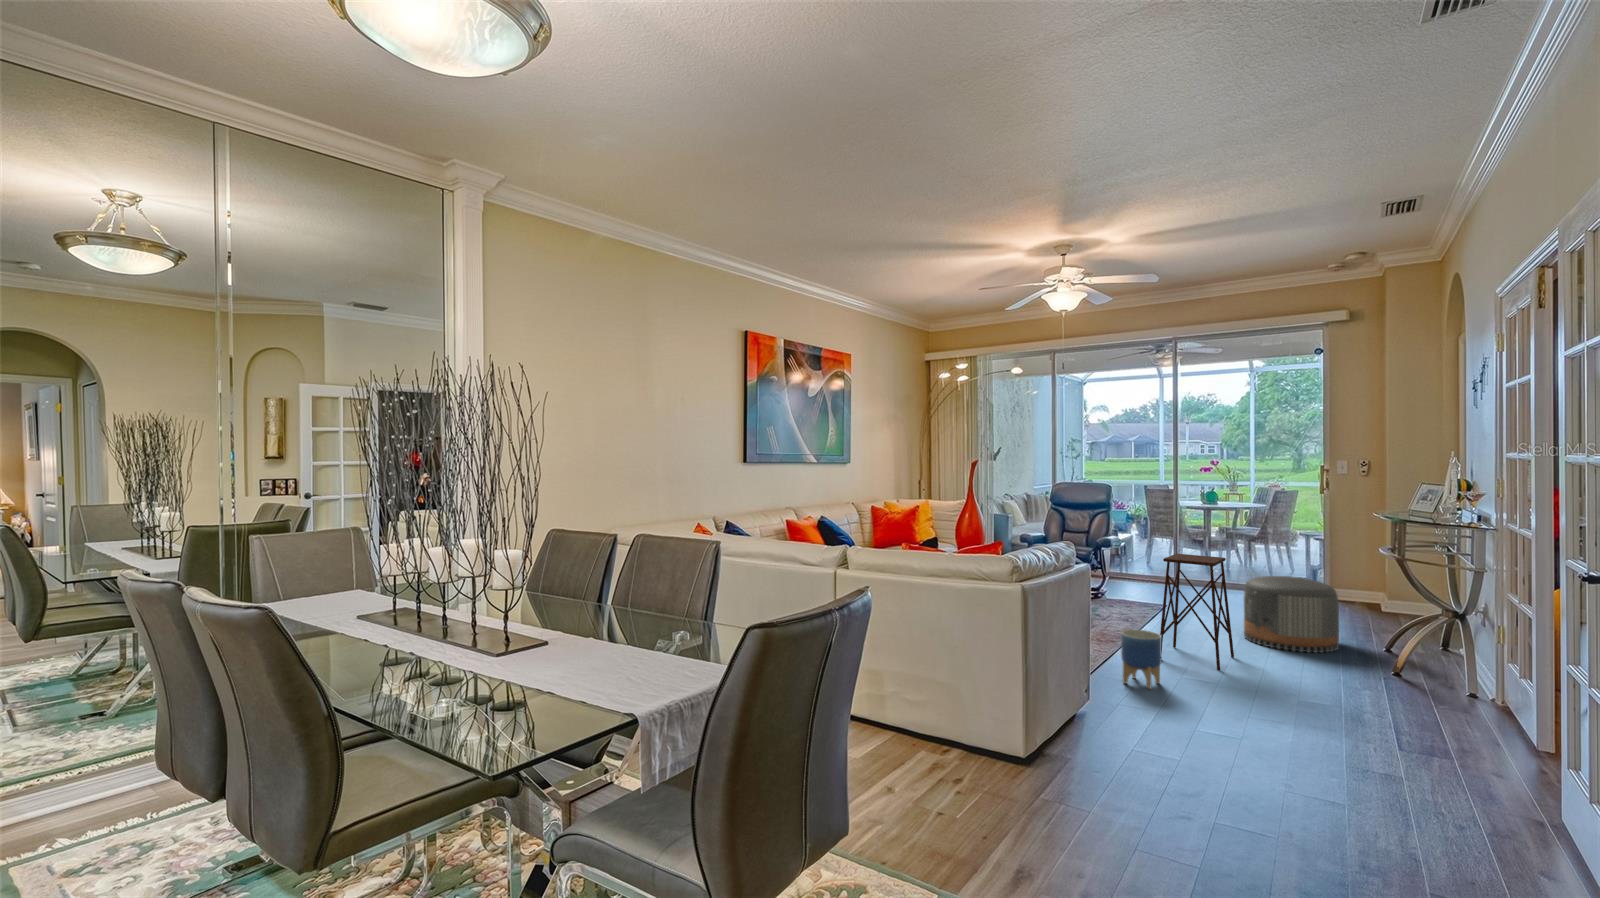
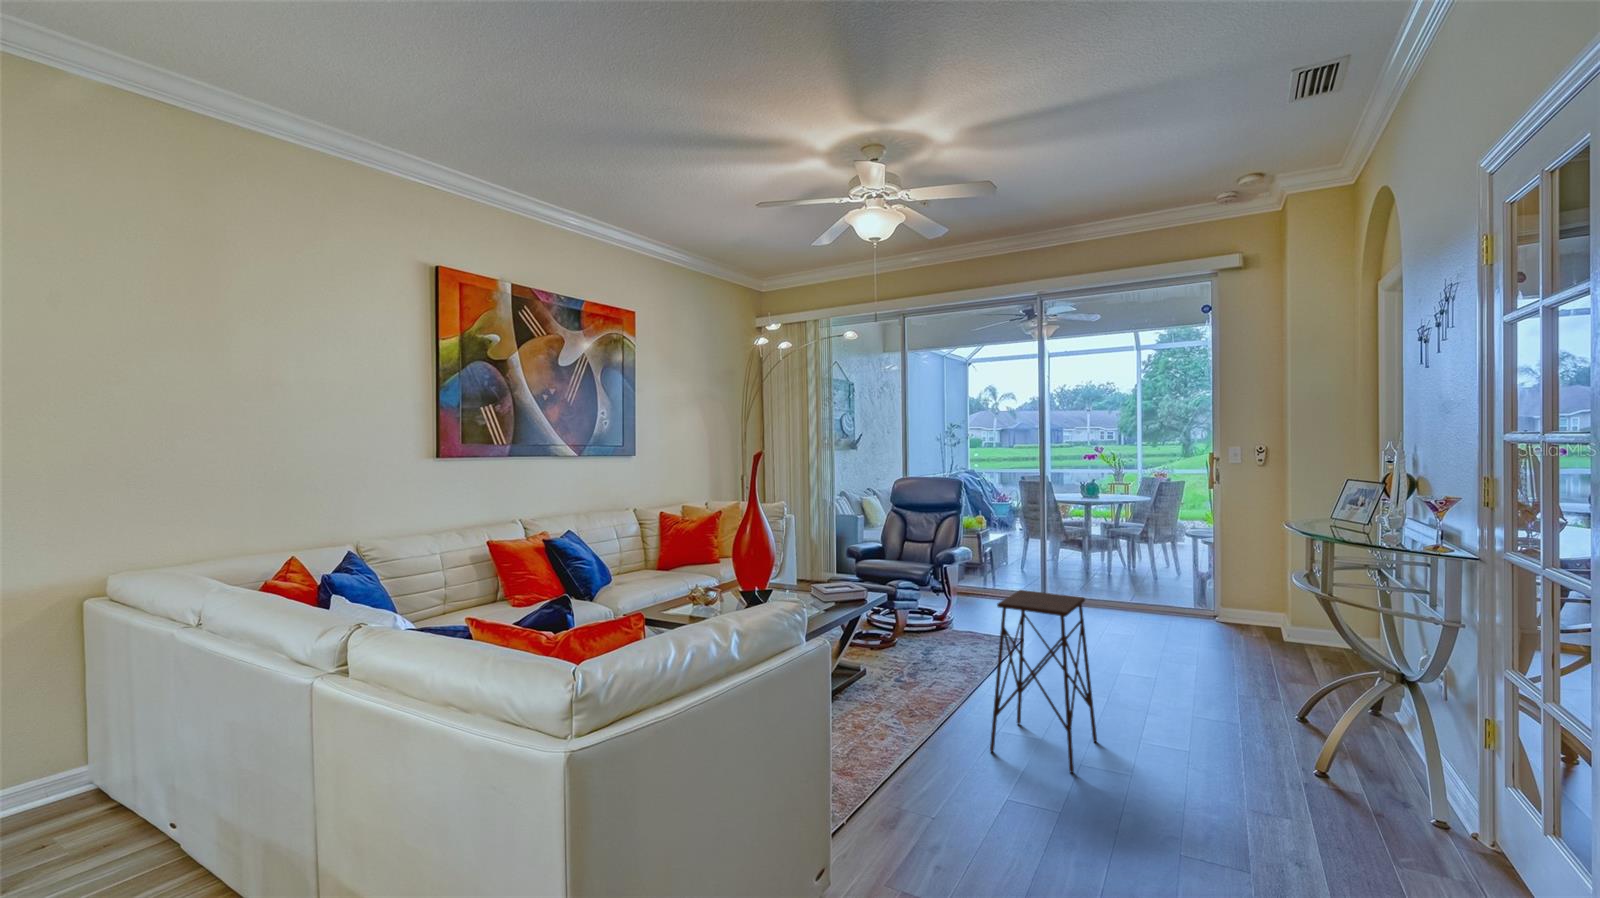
pouf: present [1244,576,1339,653] -> none [1115,608,1238,724]
planter: present [1121,629,1162,689] -> none [920,727,979,832]

